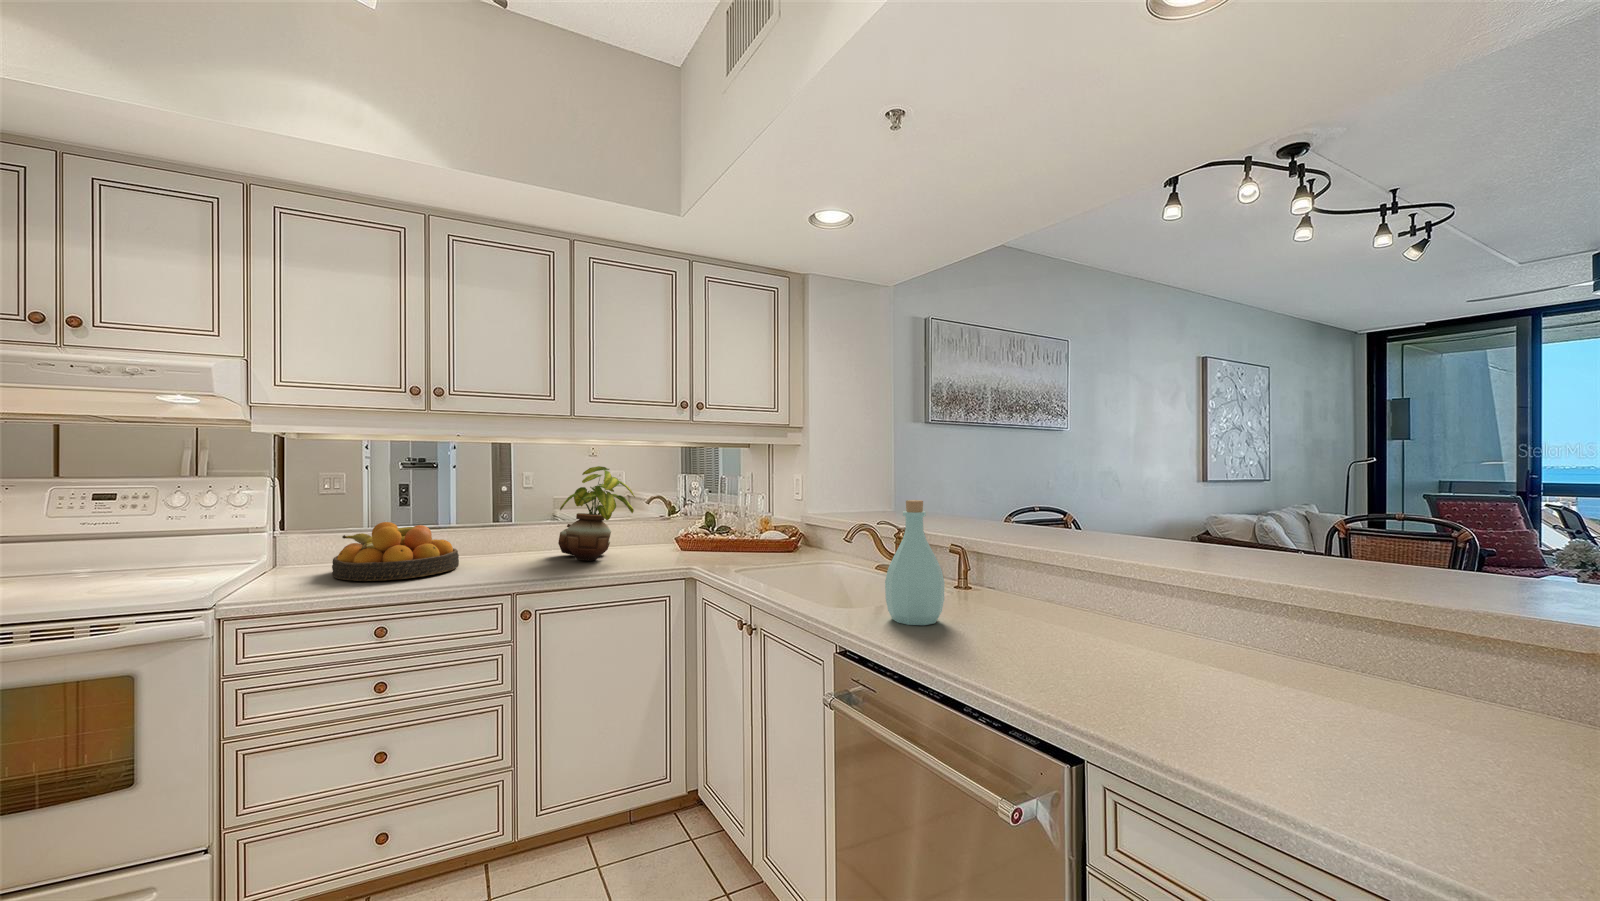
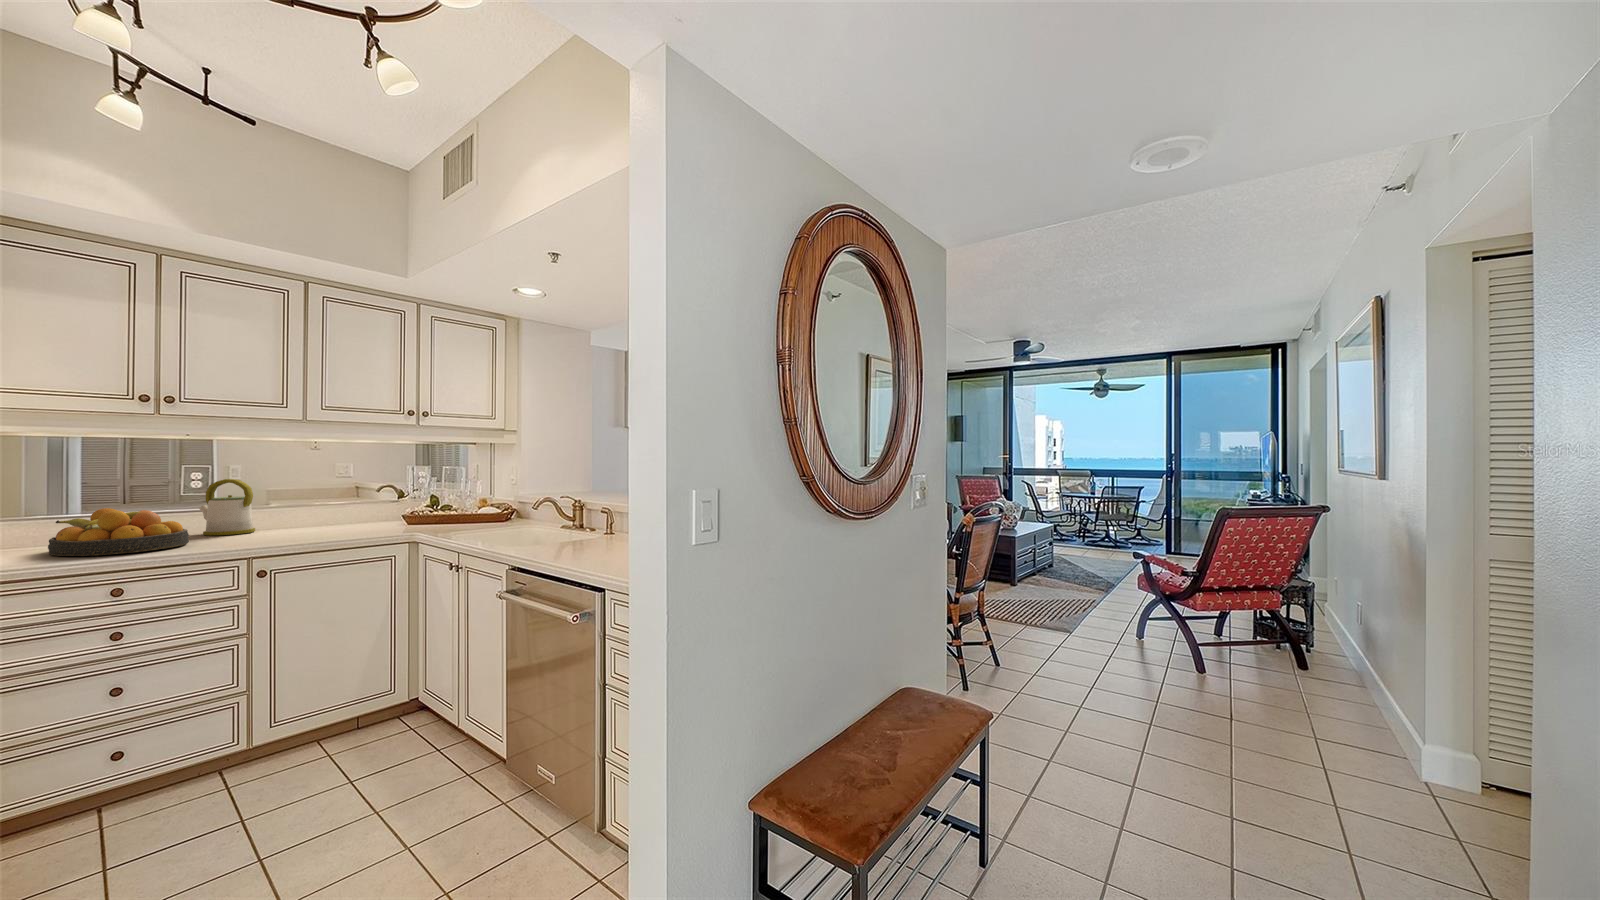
potted plant: present [558,466,635,561] -> none [290,461,366,534]
kettle: none [475,488,526,556] -> present [199,479,255,535]
bottle: present [885,500,945,625] -> none [545,480,582,551]

